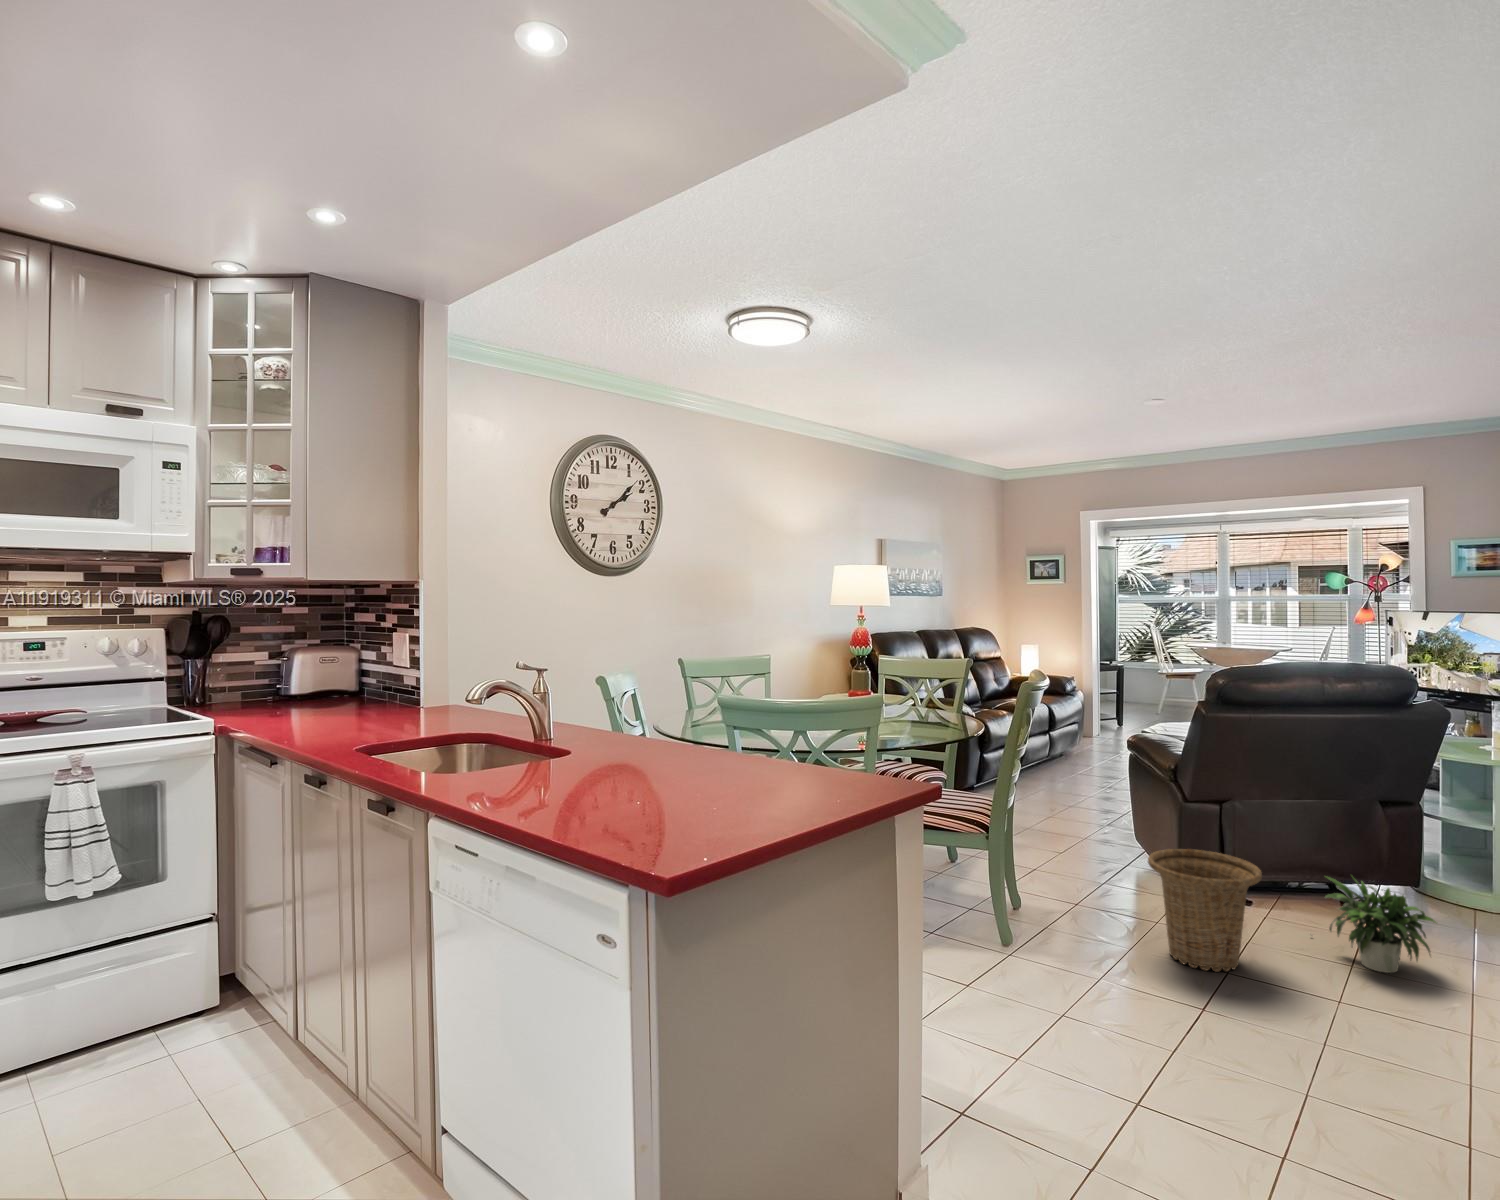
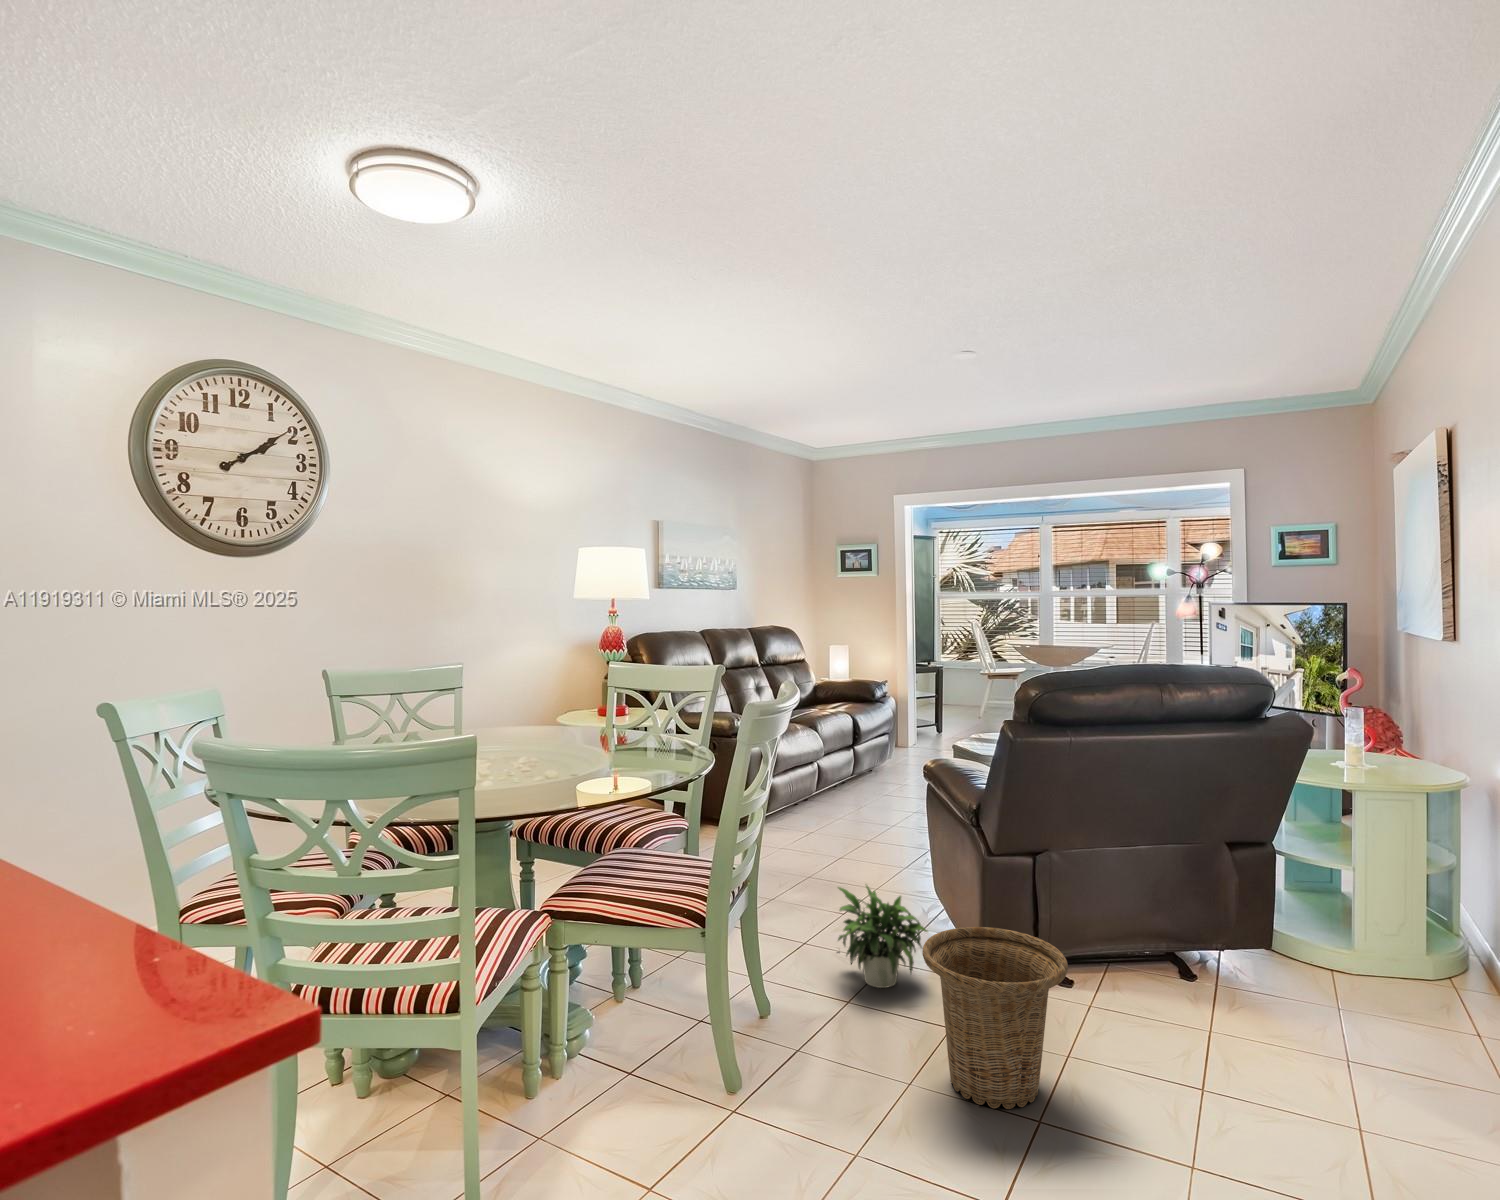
potted plant: present [1325,877,1437,973] -> present [838,885,927,988]

